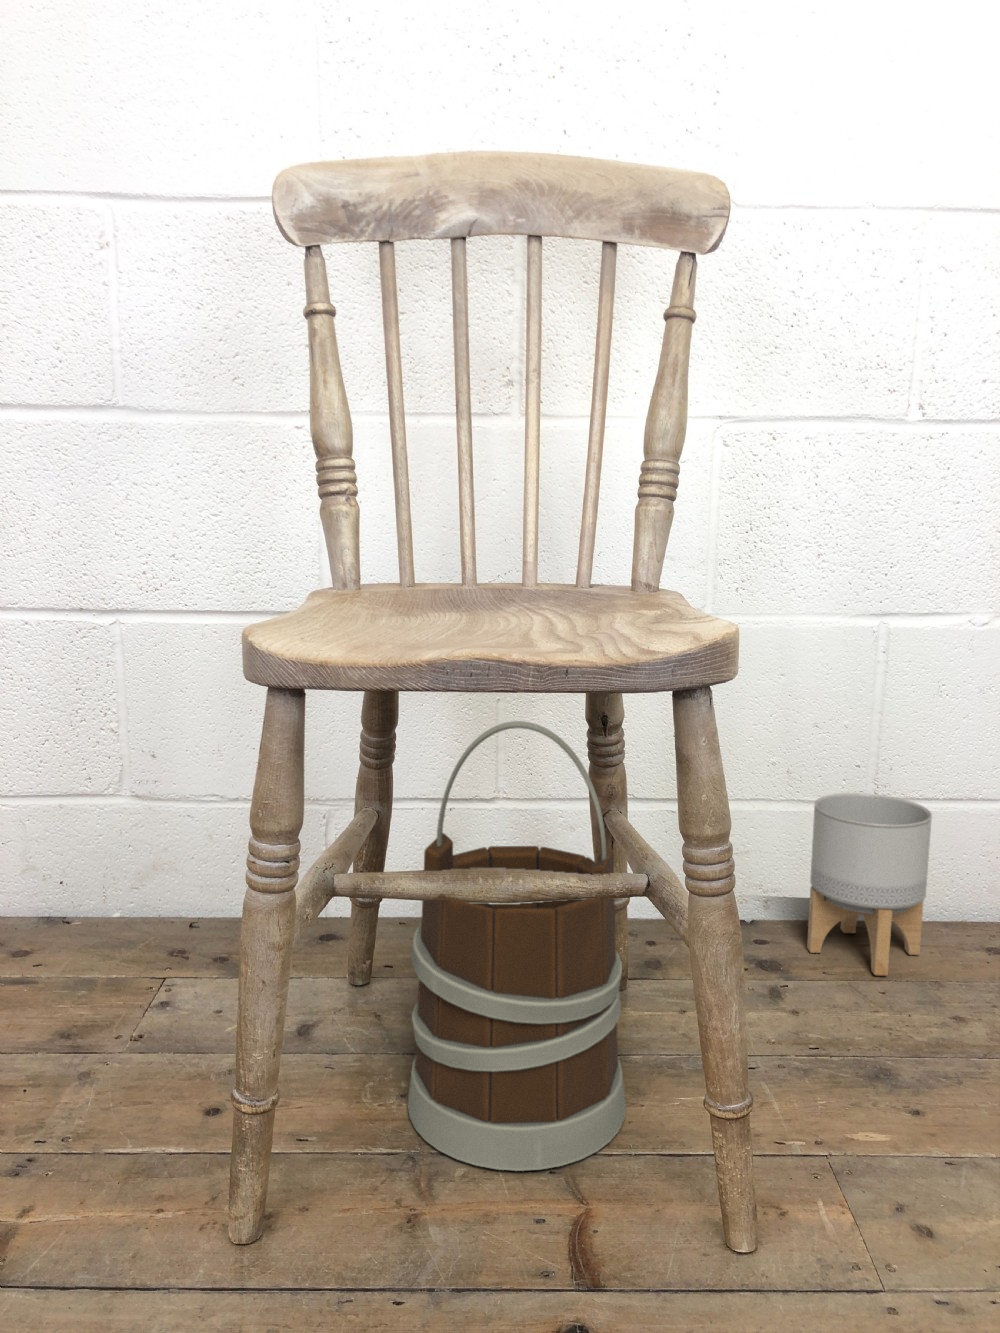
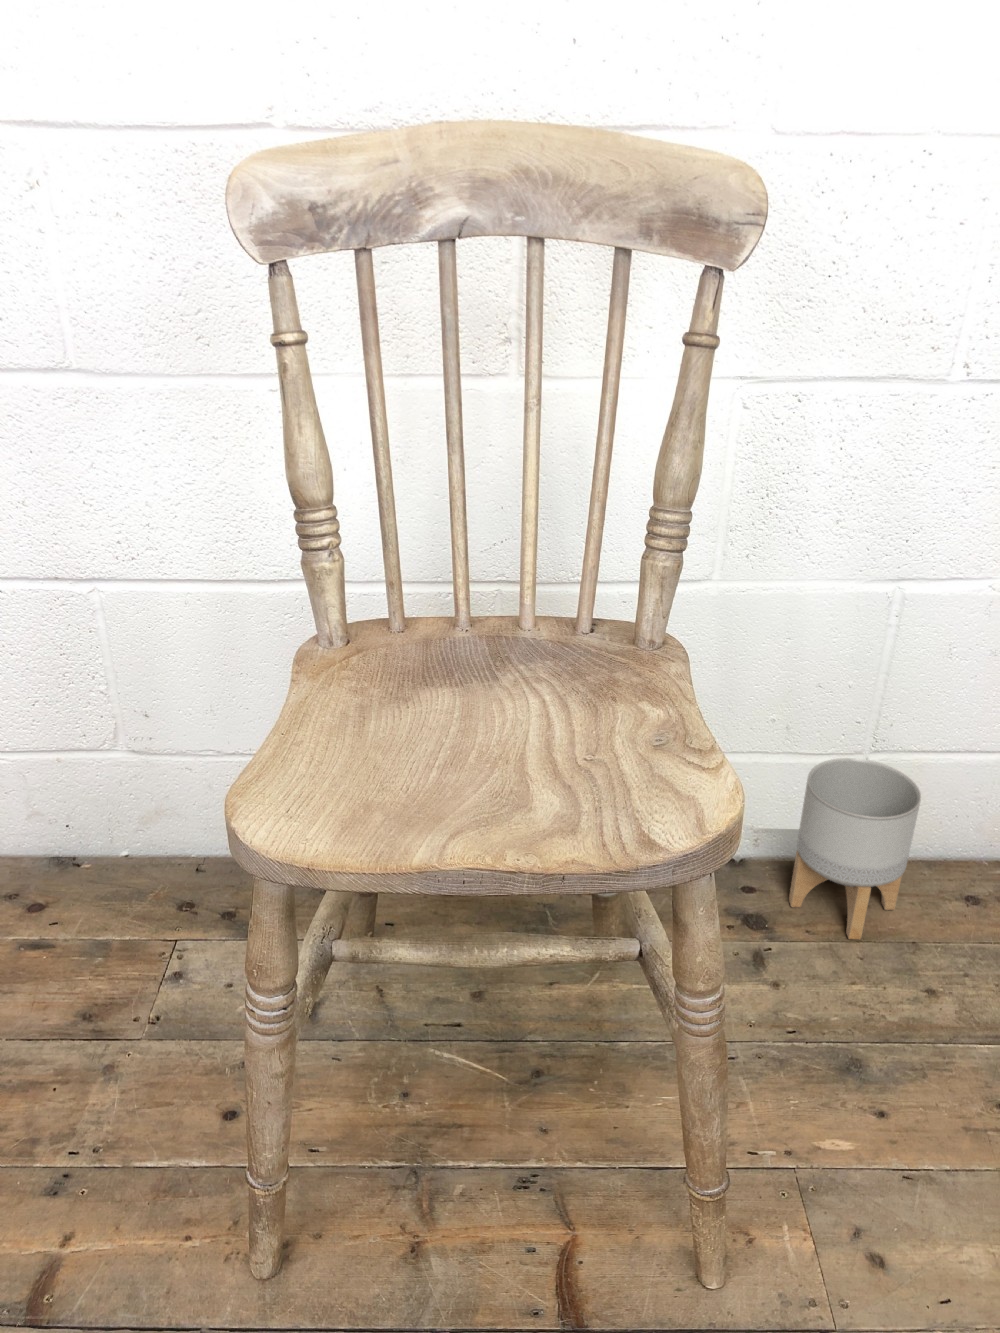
wooden bucket: present [407,721,626,1171] -> none [412,815,607,1190]

